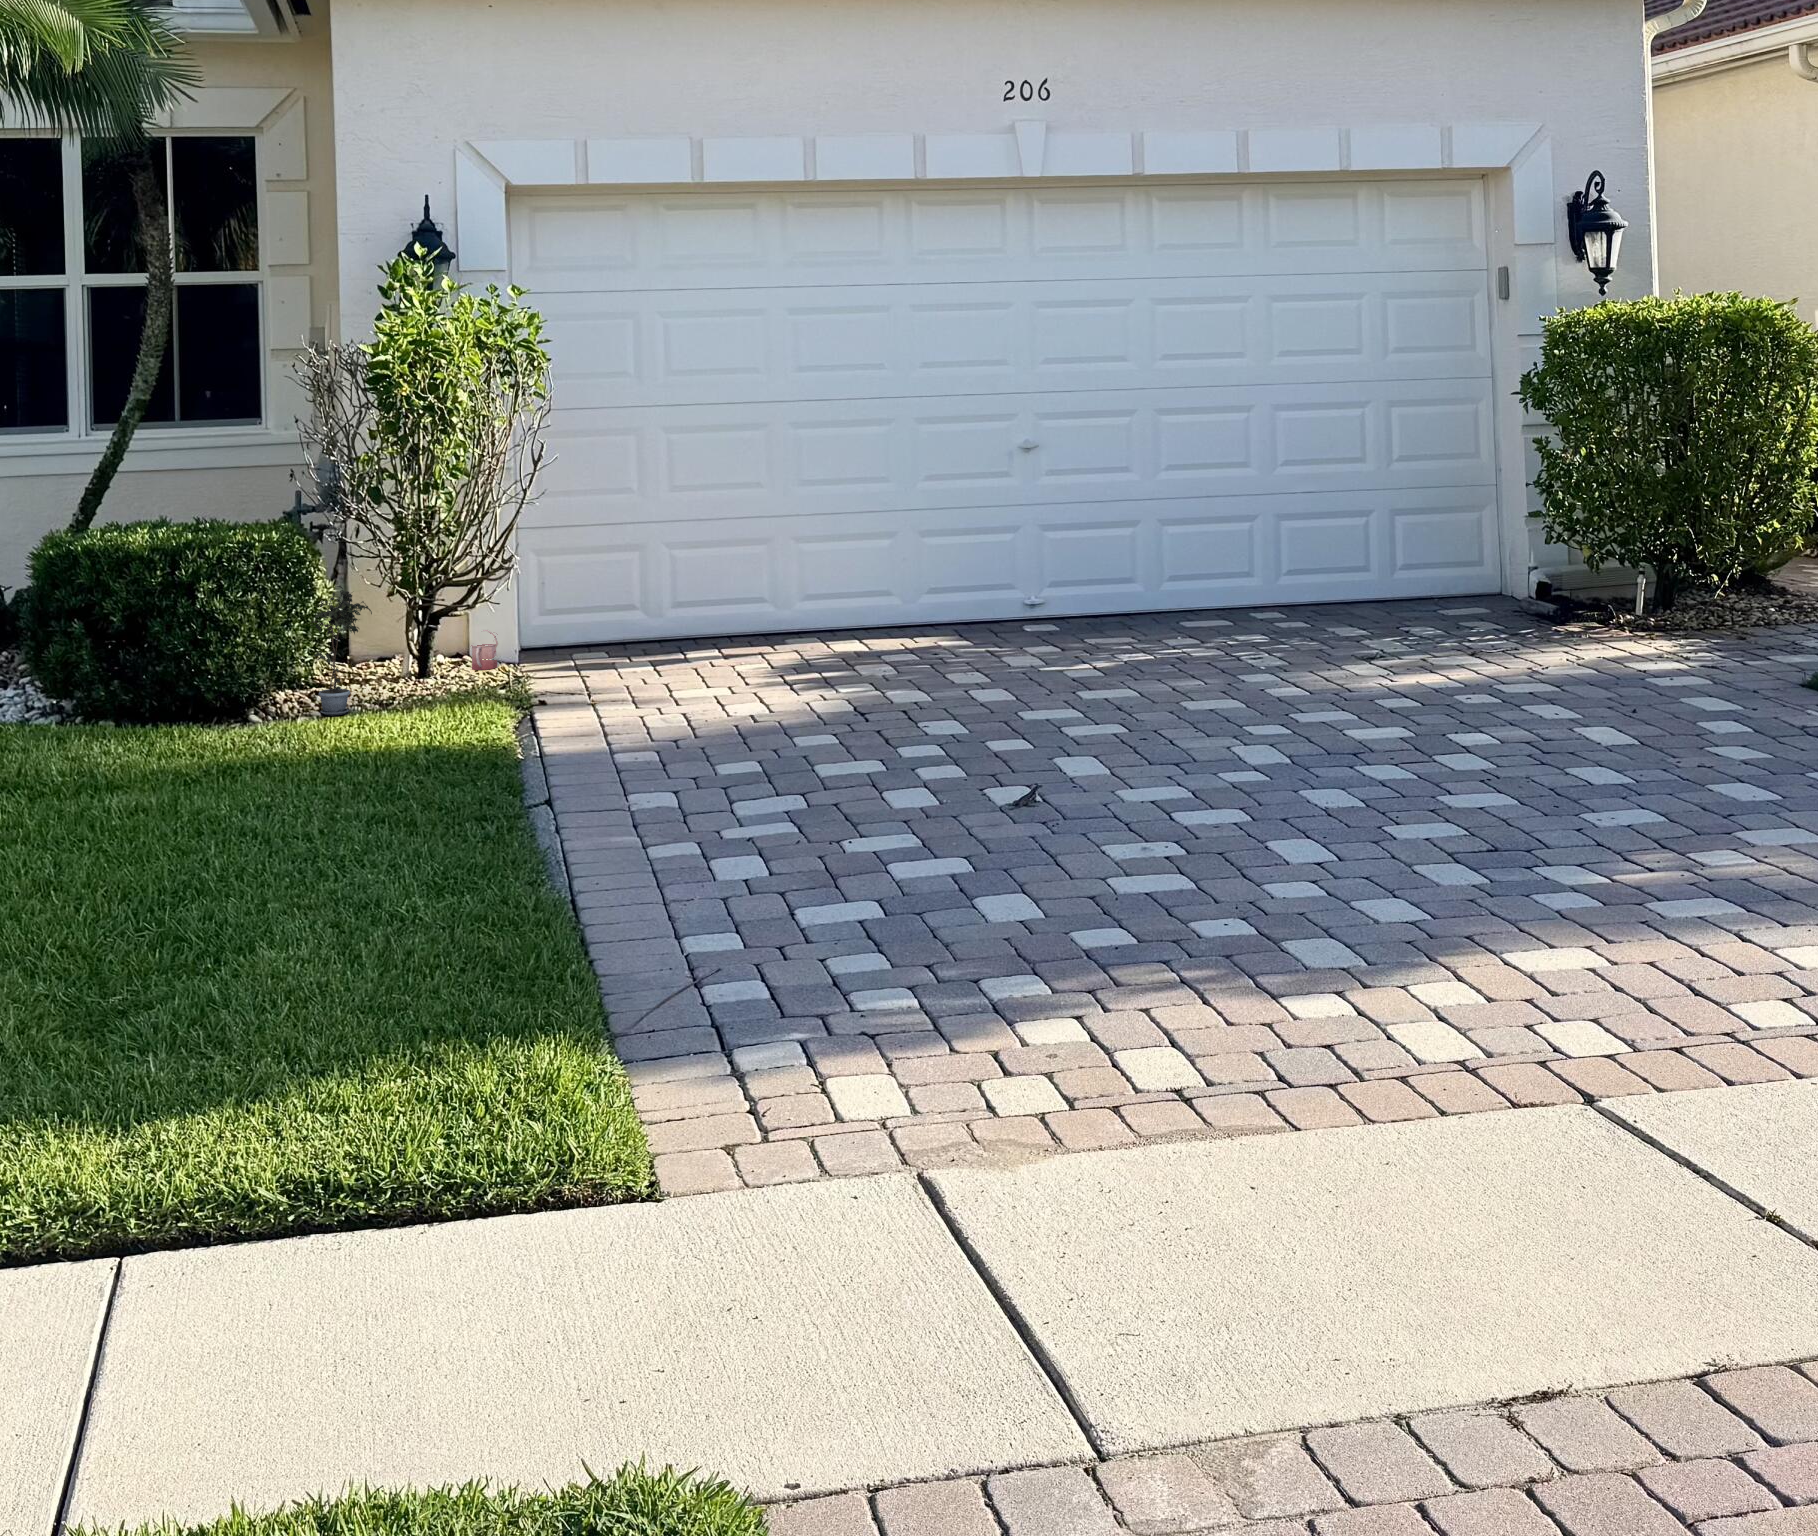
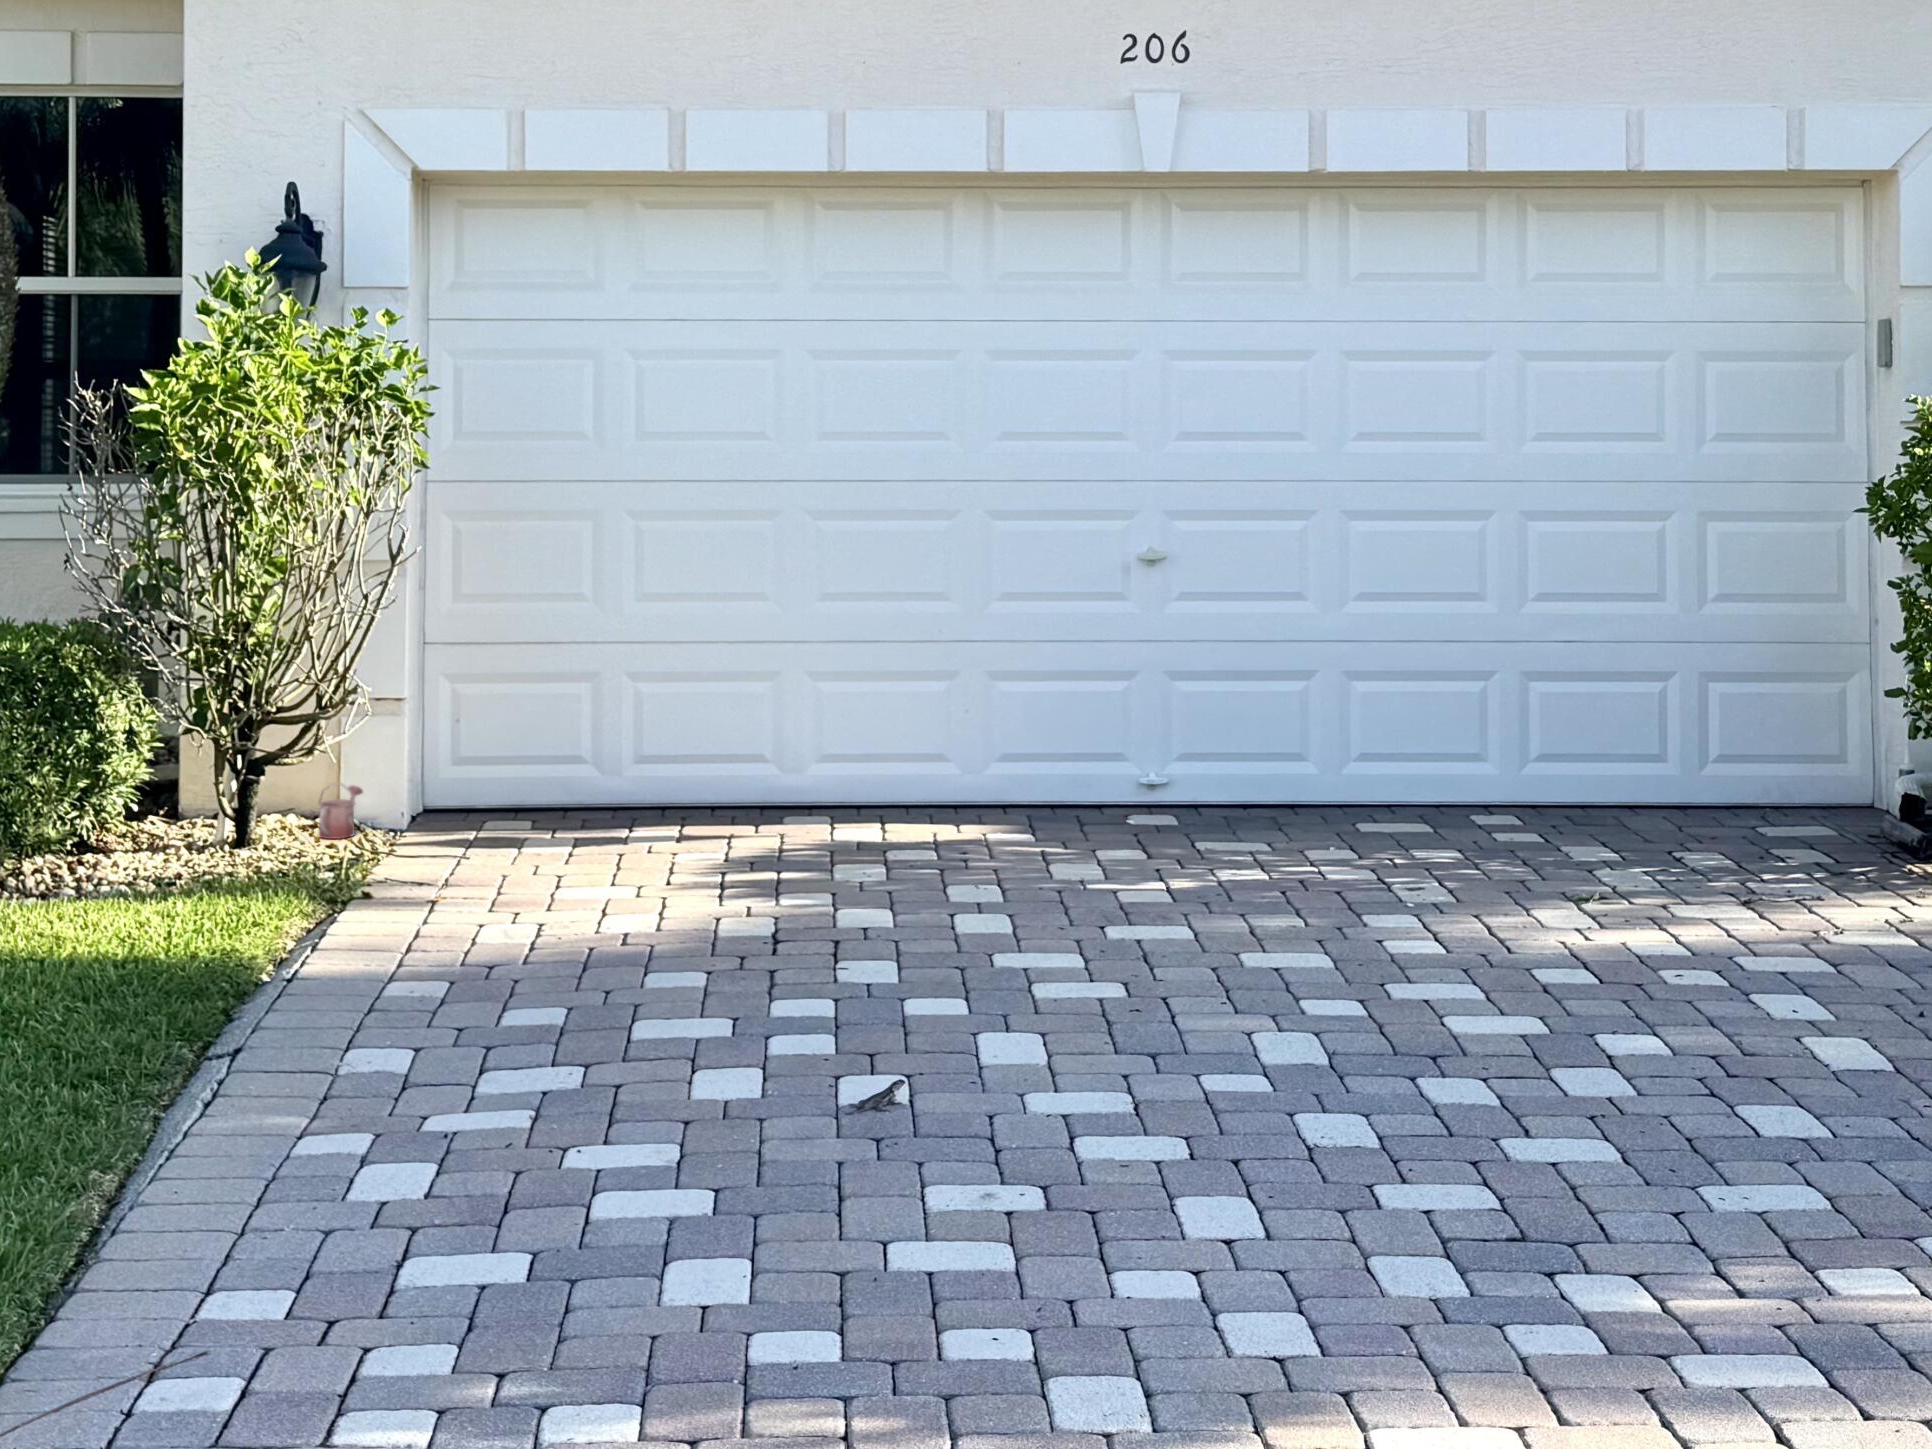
potted plant: present [312,586,372,716] -> none [42,721,128,904]

